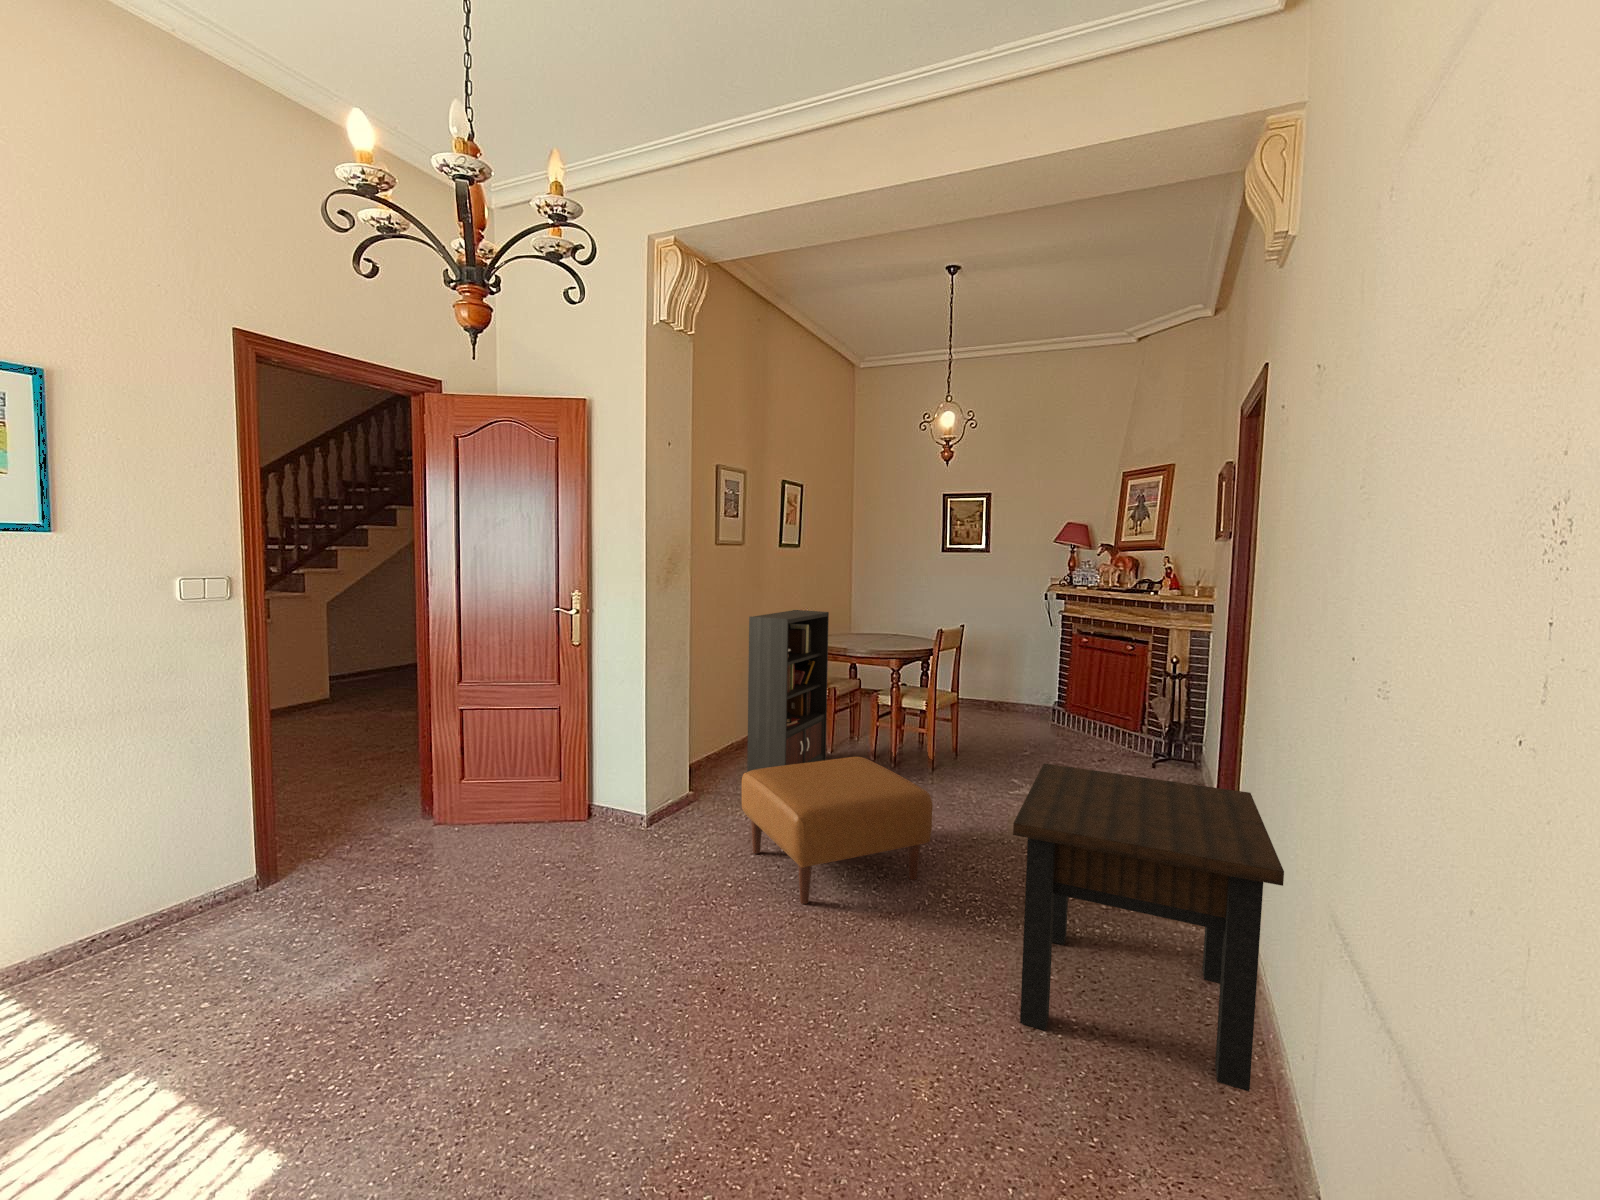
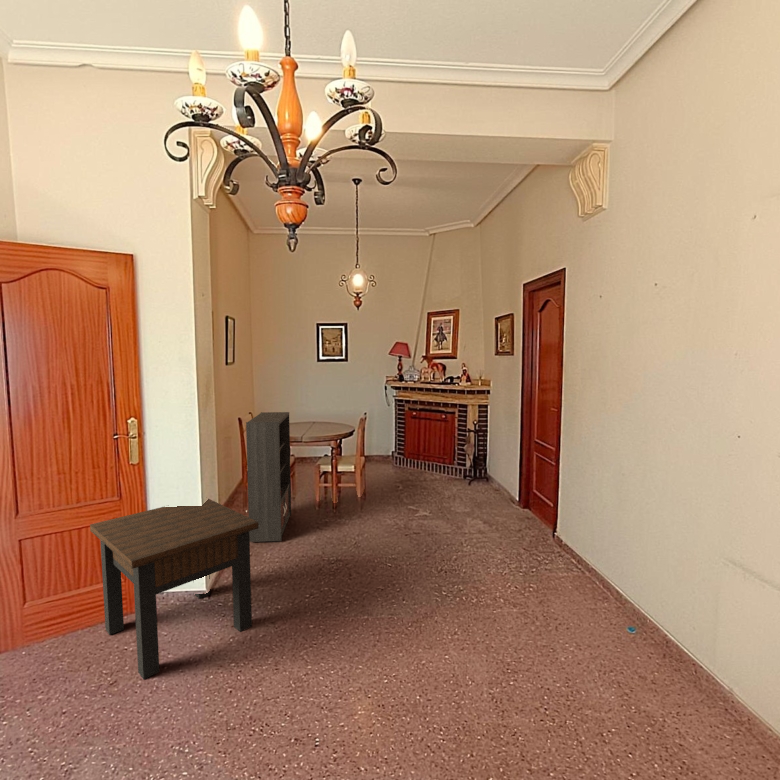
ottoman: present [742,757,933,904] -> none [295,512,429,624]
side table: present [1013,763,1284,1092] -> present [90,499,258,679]

